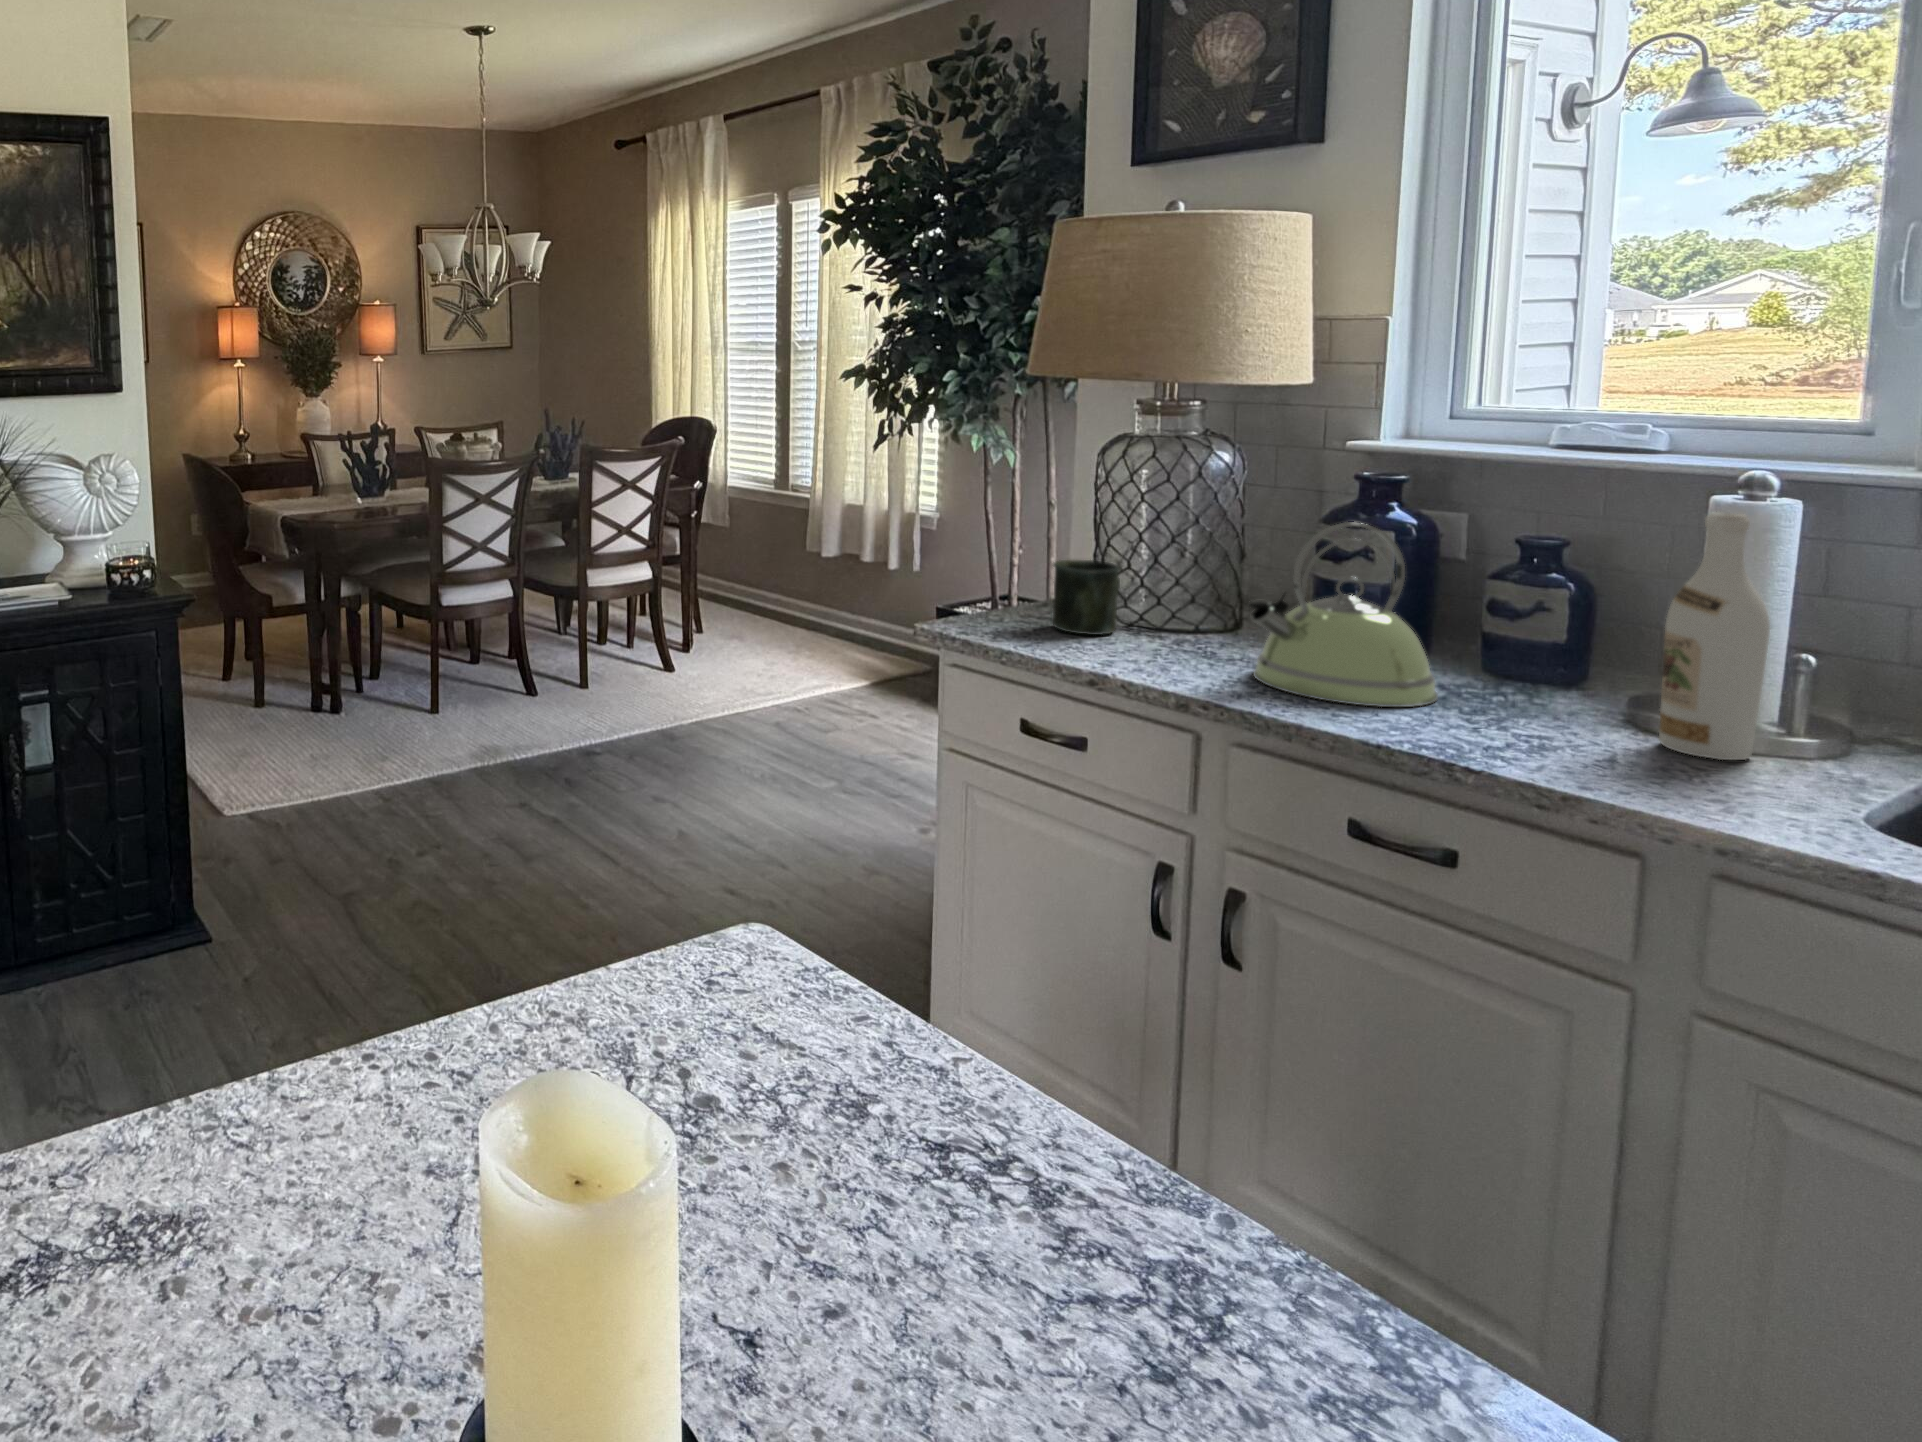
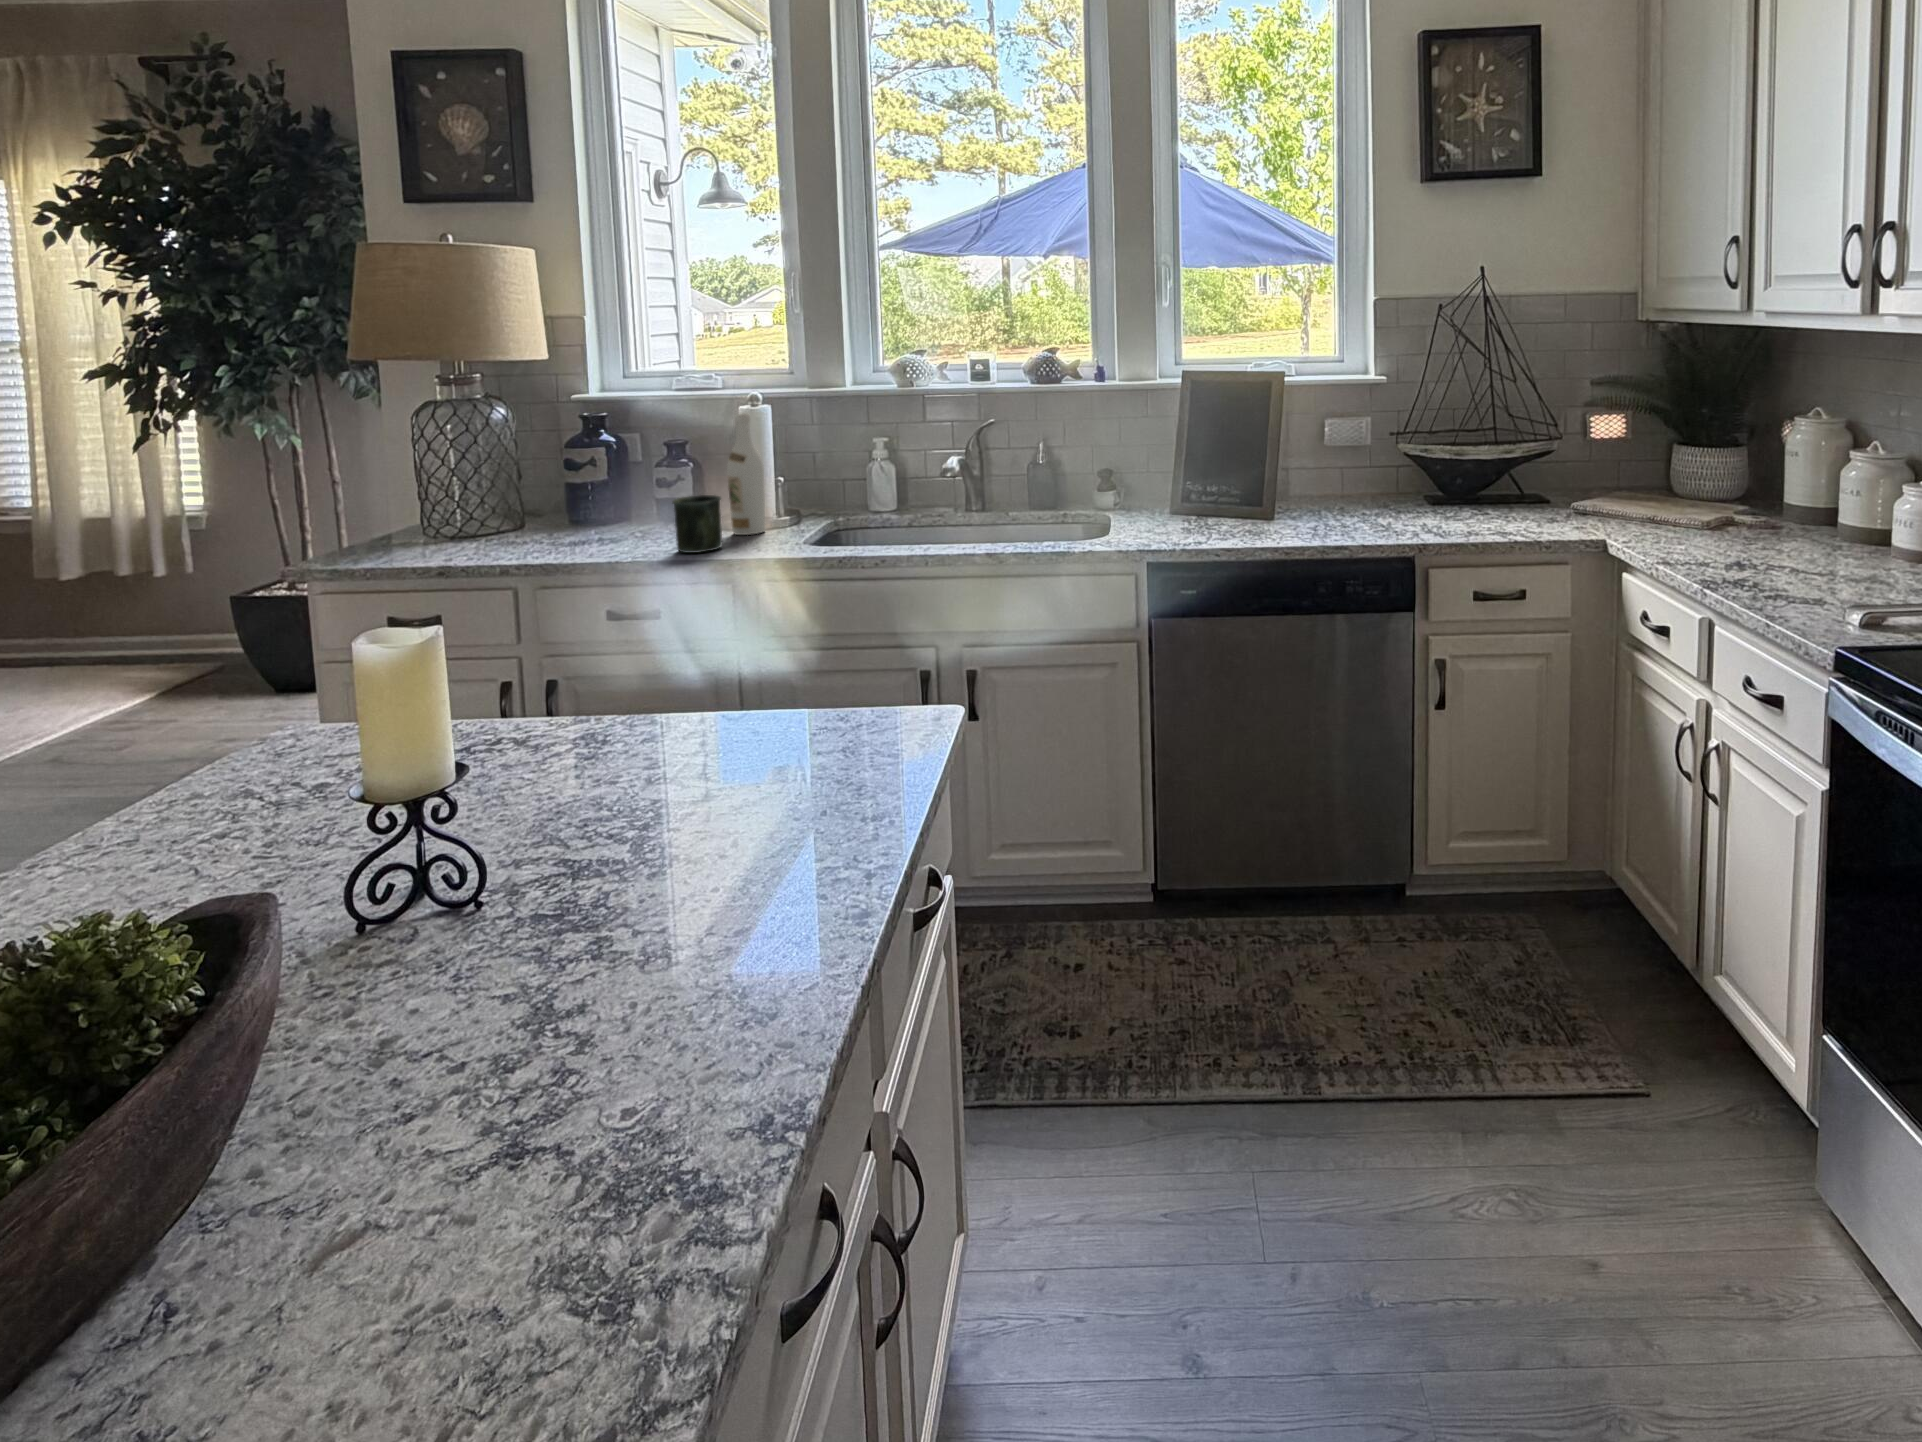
kettle: present [1249,522,1438,707] -> none [533,442,639,552]
mug: present [1053,560,1121,635] -> present [673,495,722,553]

